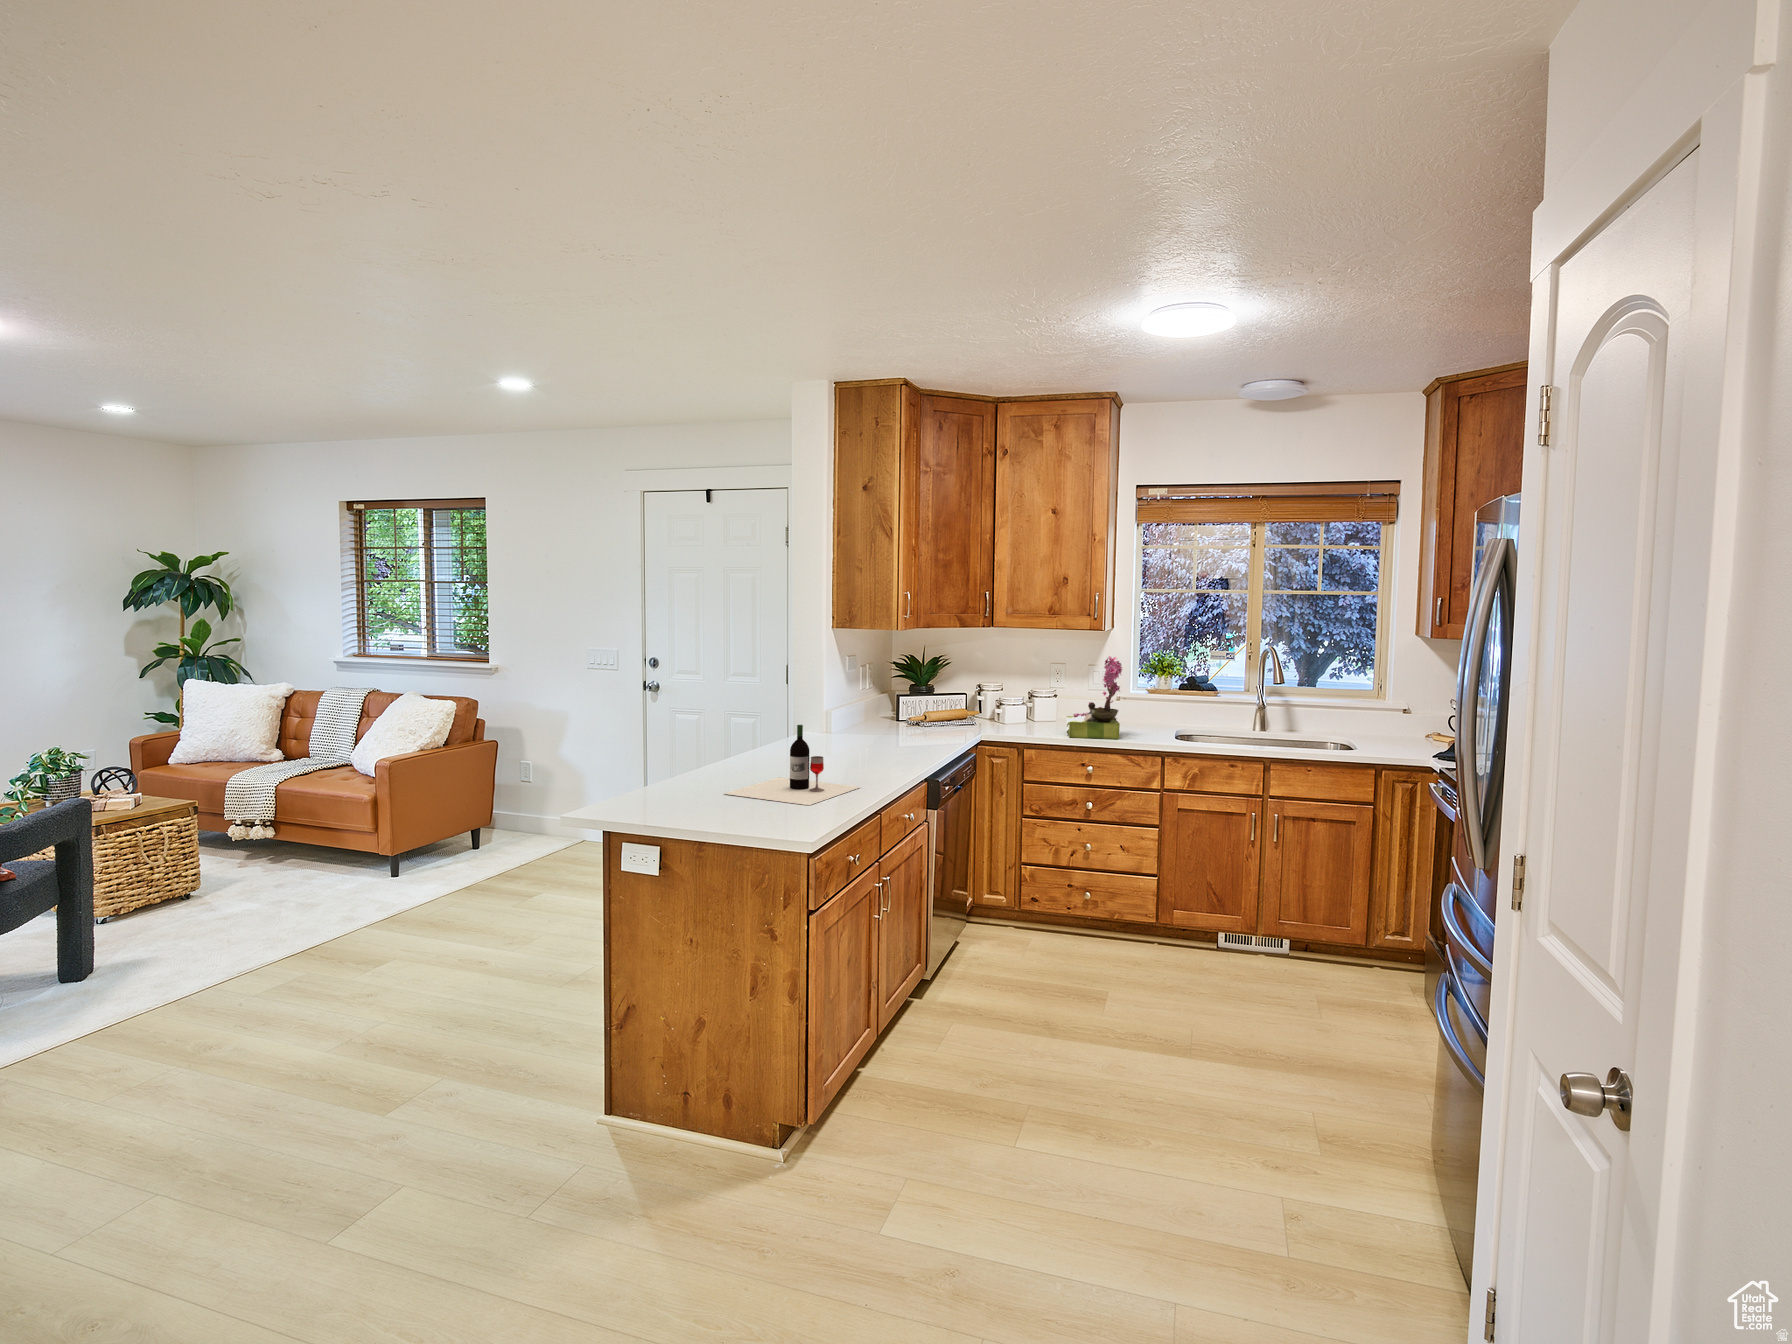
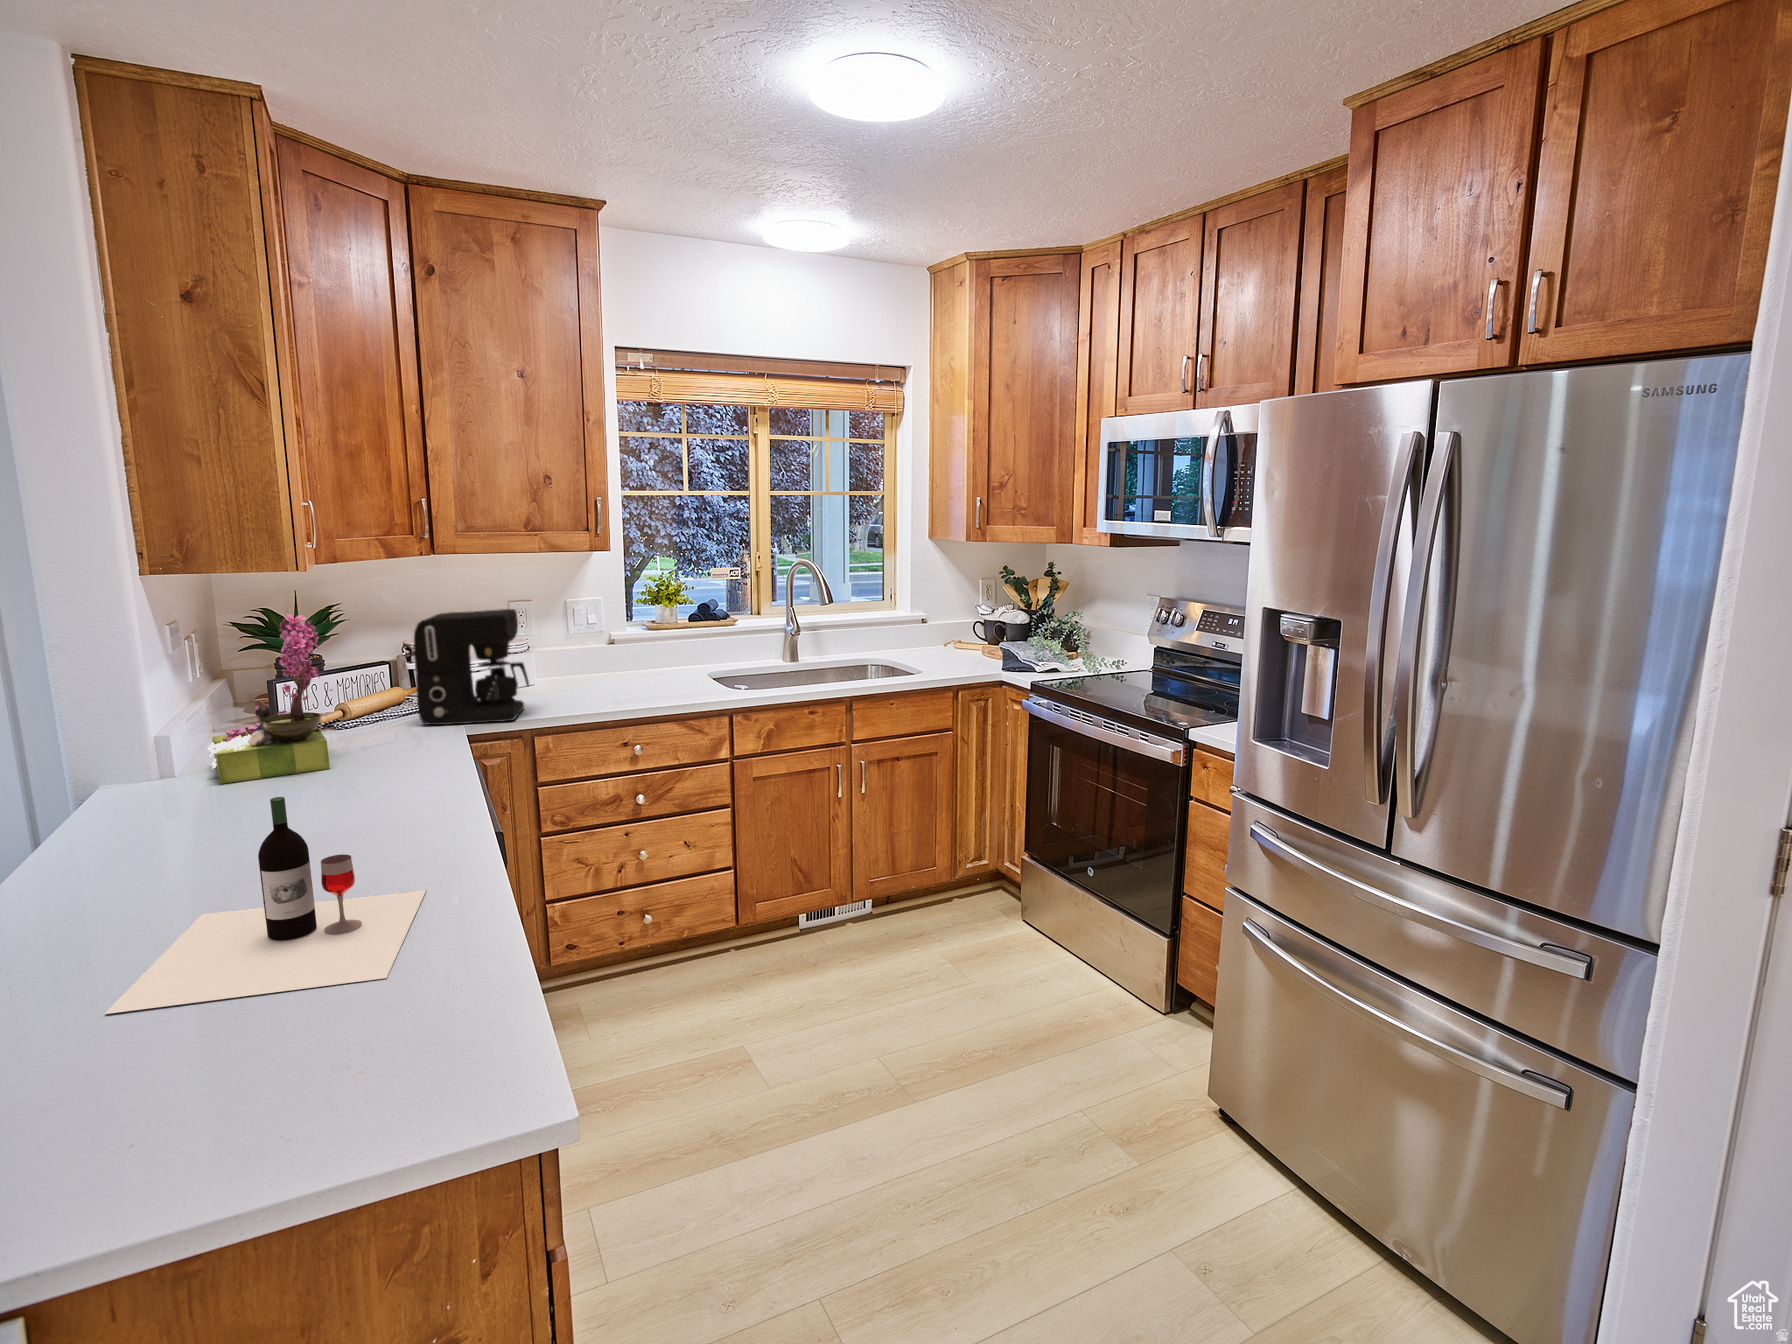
flower arrangement: present [1066,656,1125,739] -> present [208,614,332,784]
coffee maker: none [962,665,1031,737] -> present [414,609,529,725]

